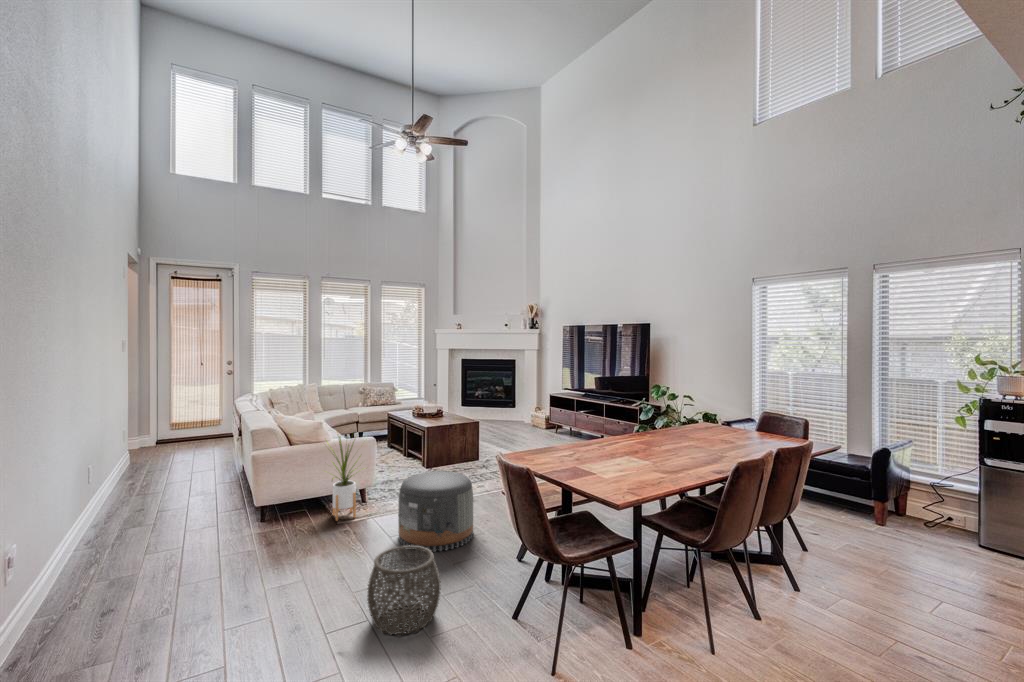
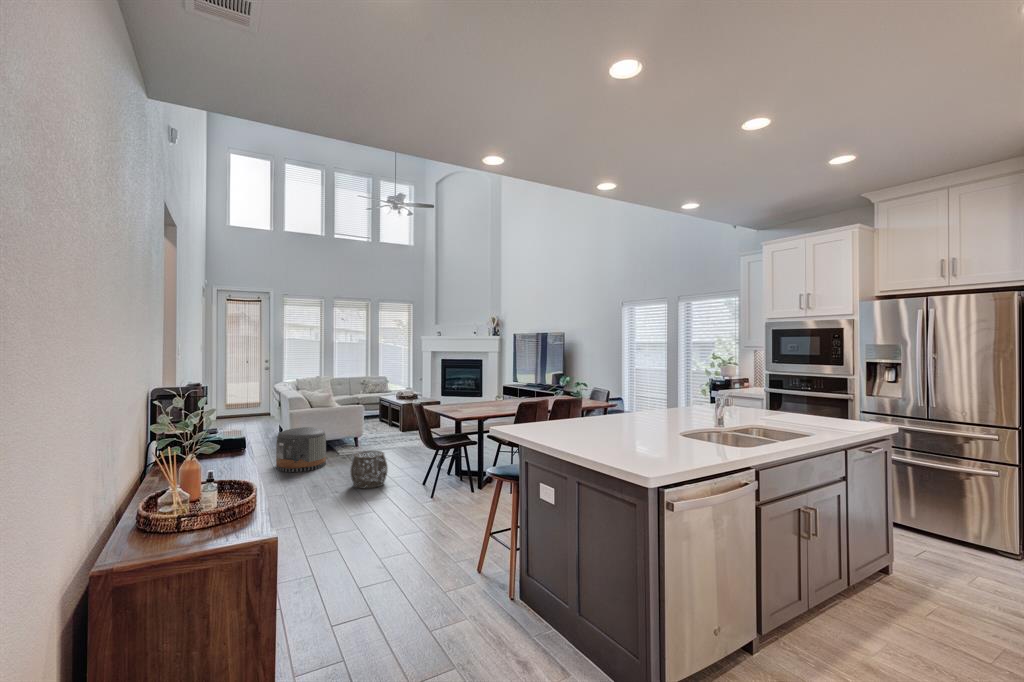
house plant: present [332,437,356,521] -> none [327,399,359,453]
pouf: present [398,471,473,552] -> present [276,427,326,472]

